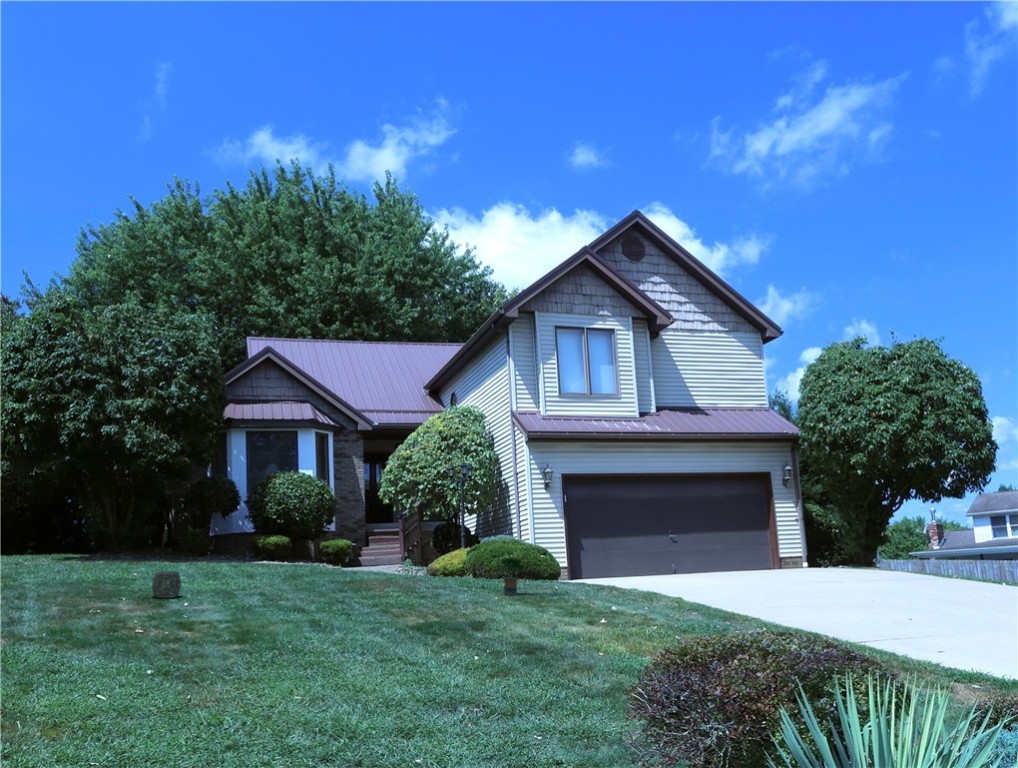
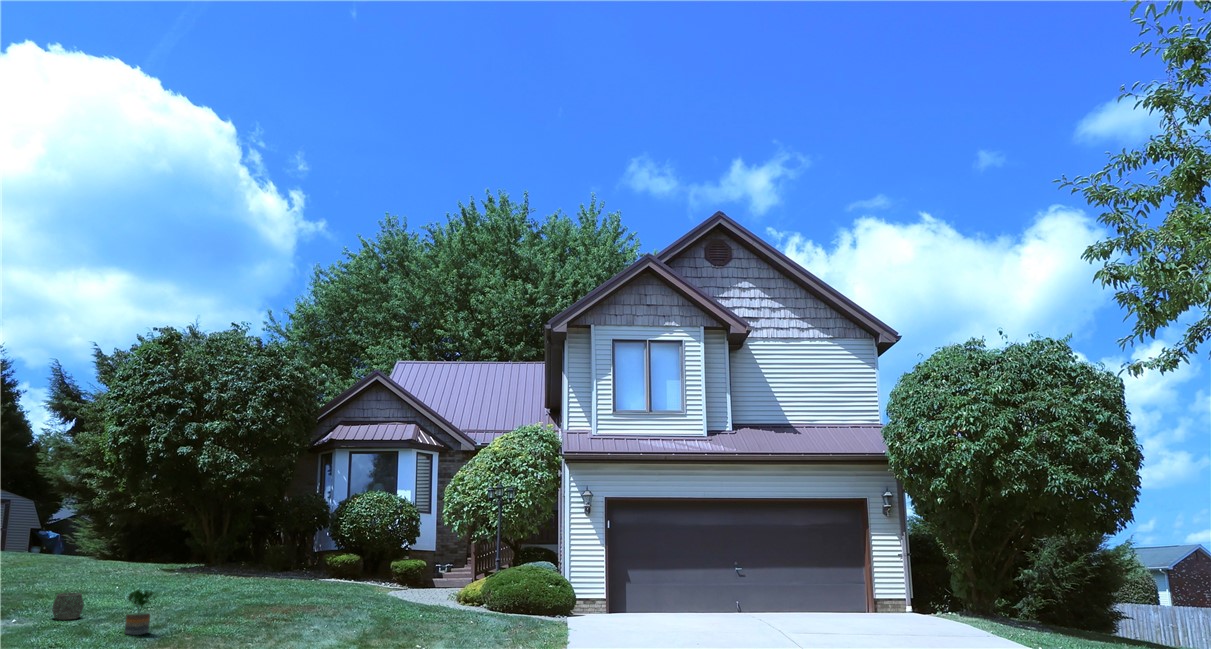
potted tree: present [501,558,523,595] -> present [125,590,156,635]

